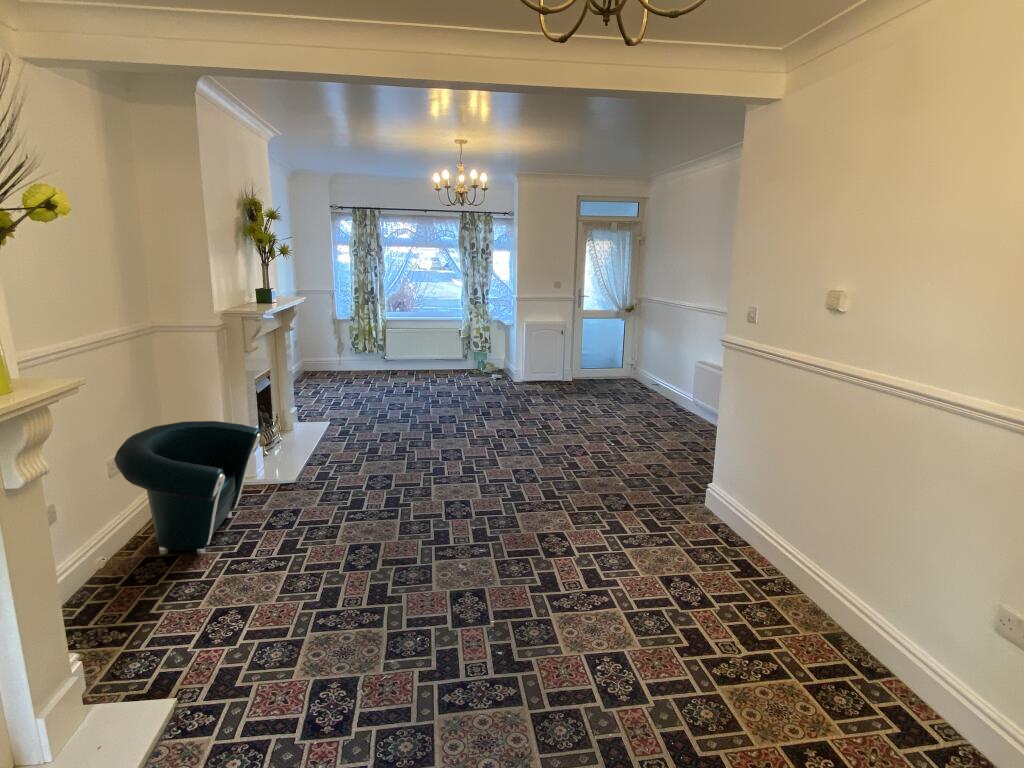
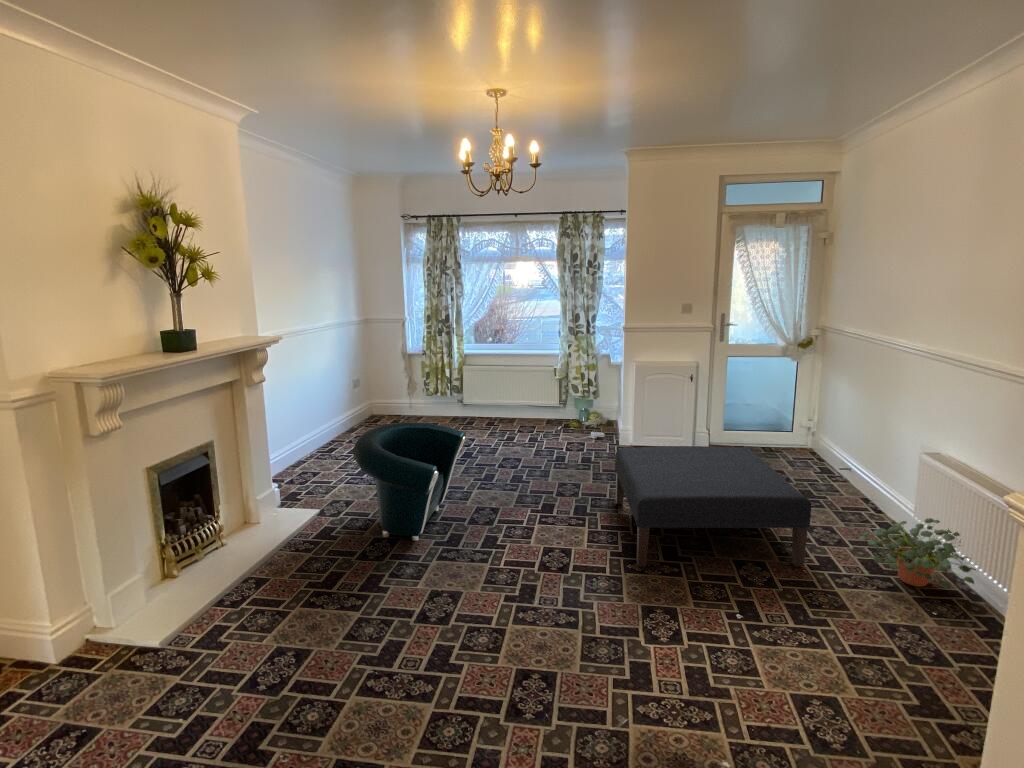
ottoman: none [425,427,602,552] -> present [615,446,811,567]
potted plant: none [641,479,734,542] -> present [859,518,976,589]

